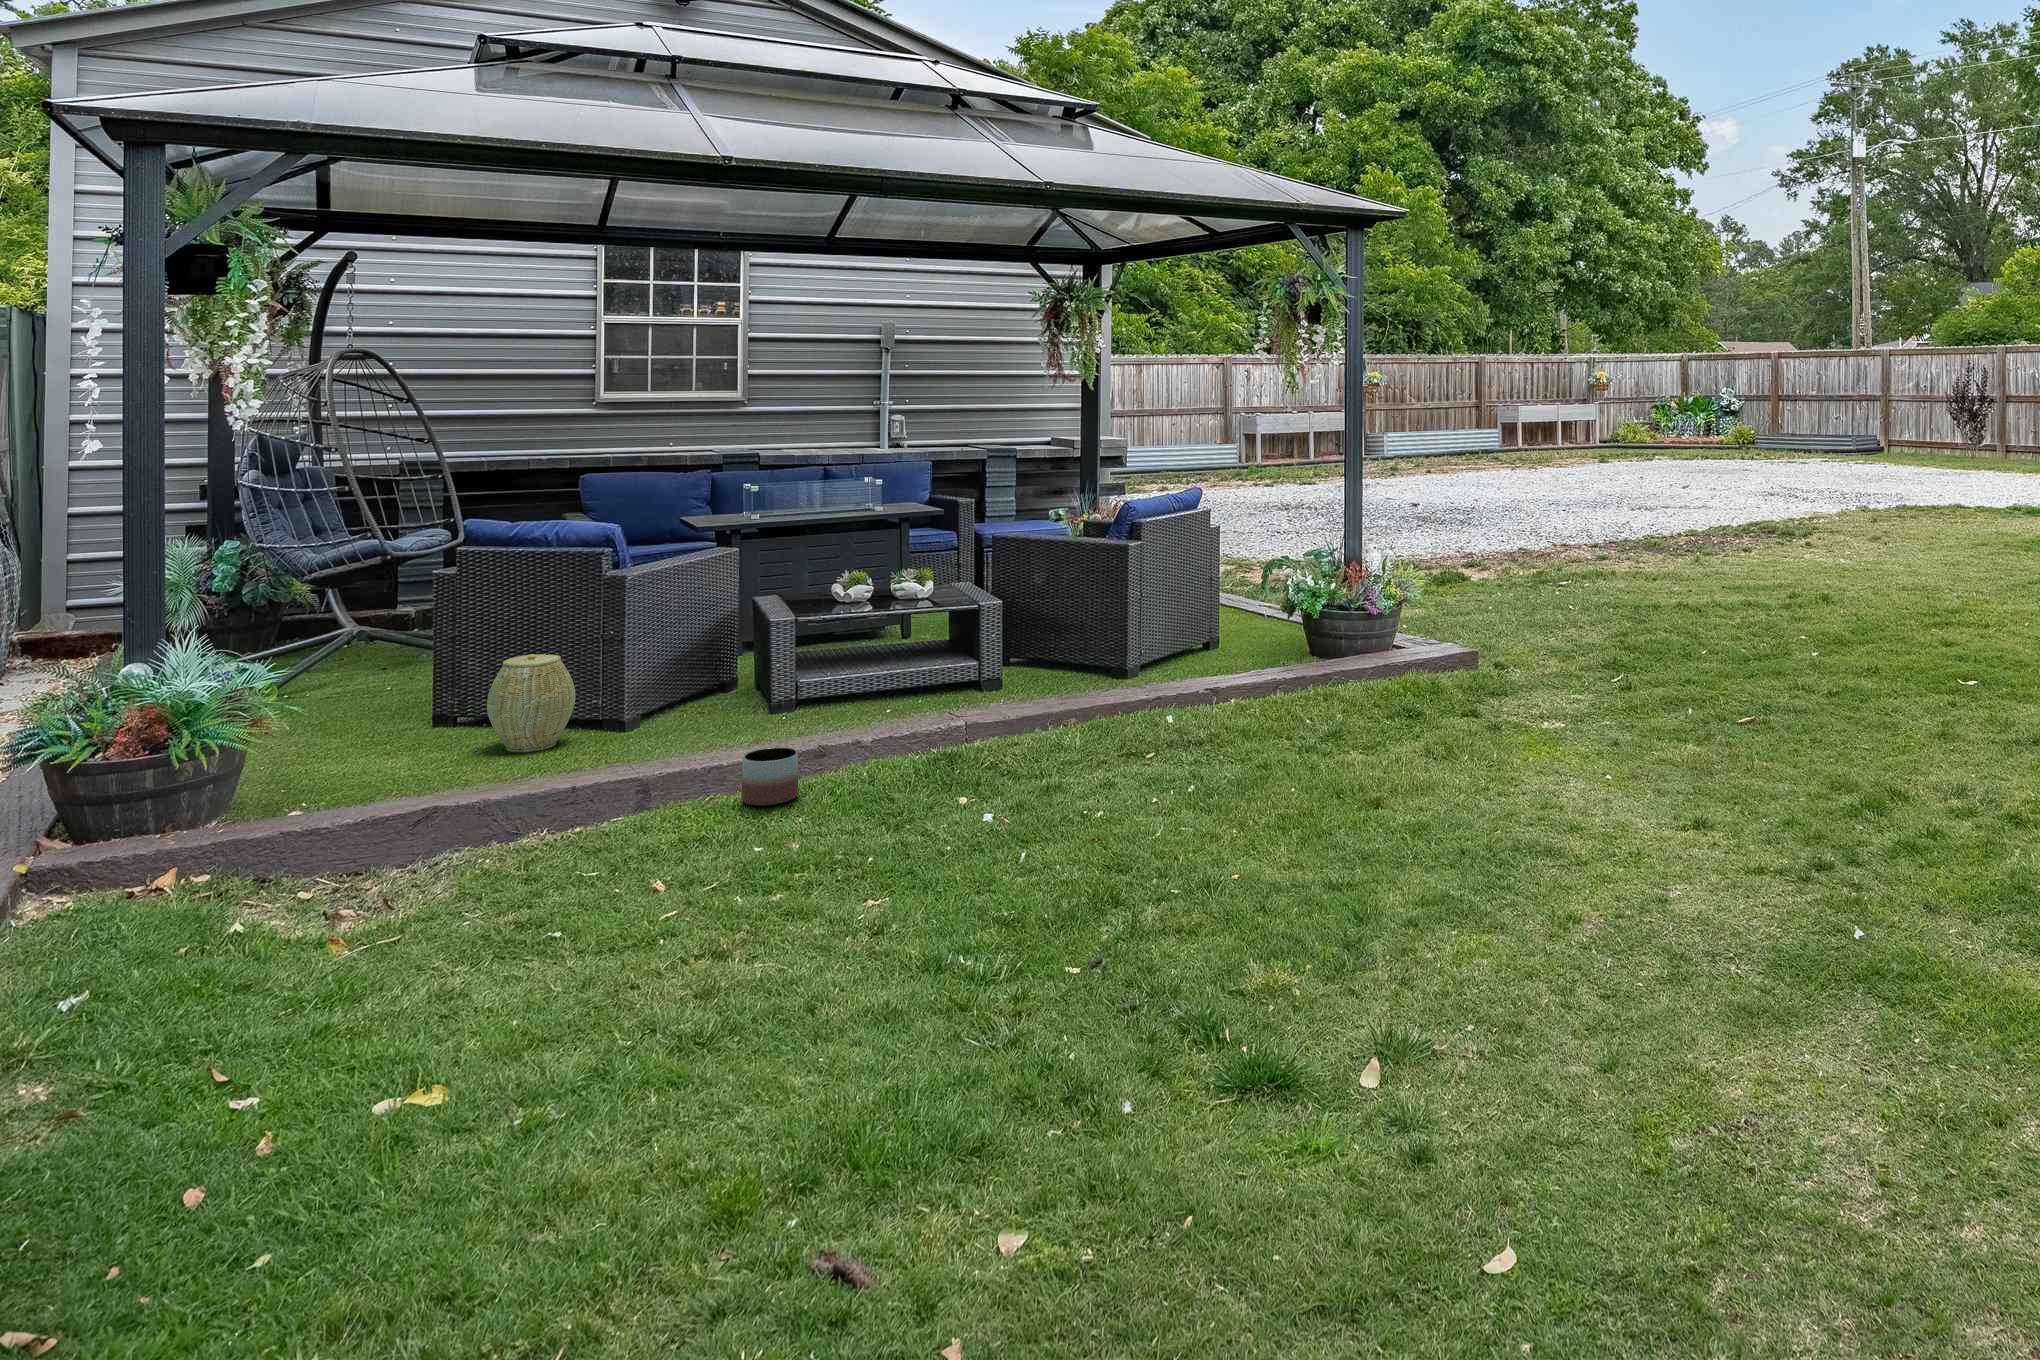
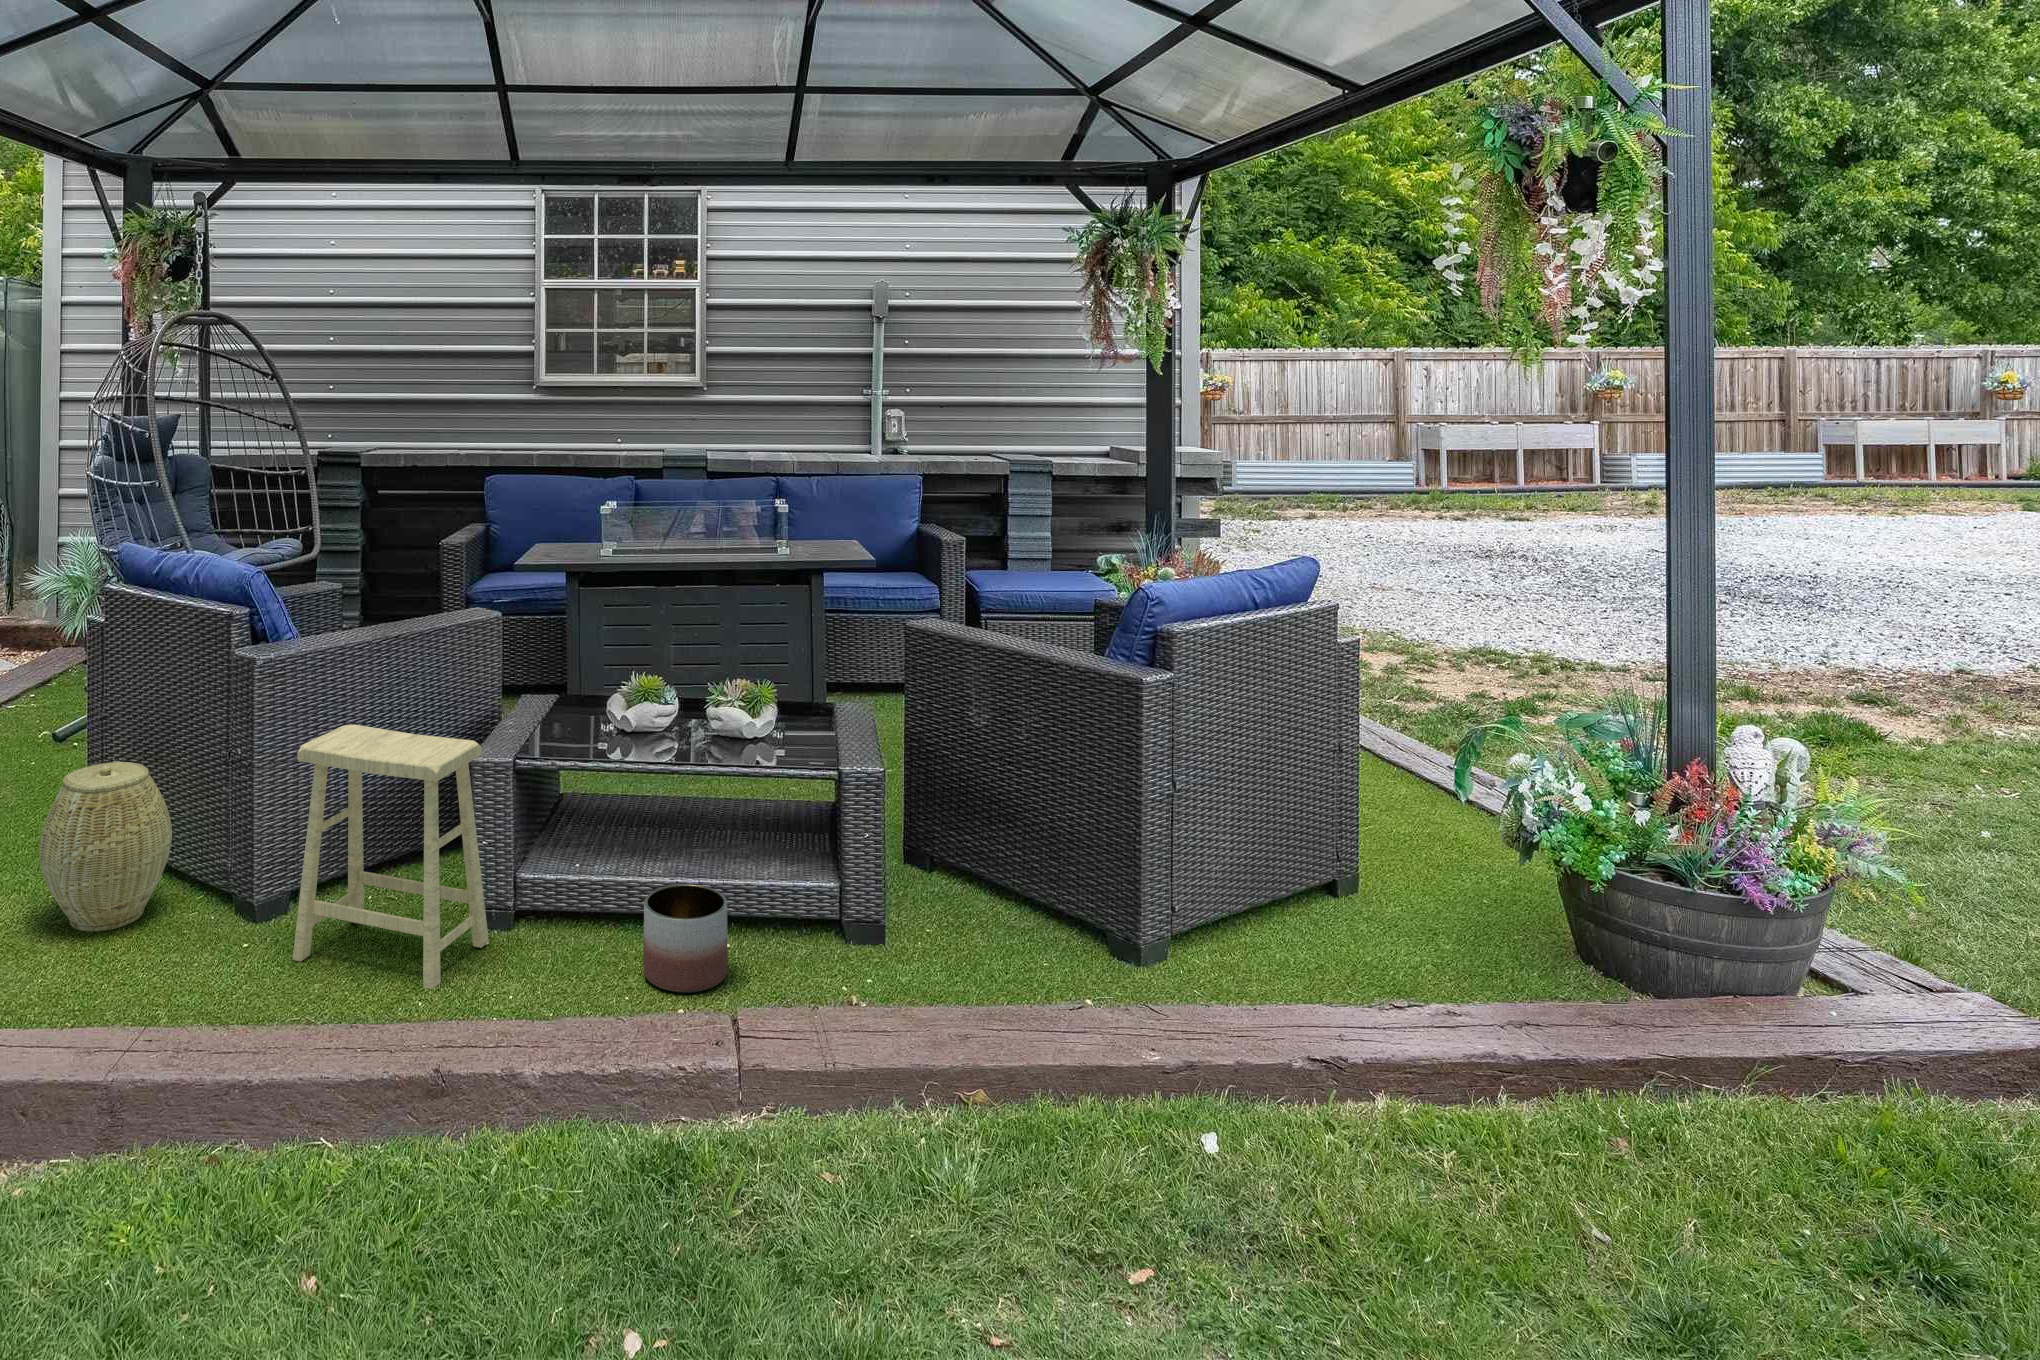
footstool: none [689,608,798,738] -> present [293,724,489,989]
planter: present [742,747,798,806] -> present [643,884,728,993]

